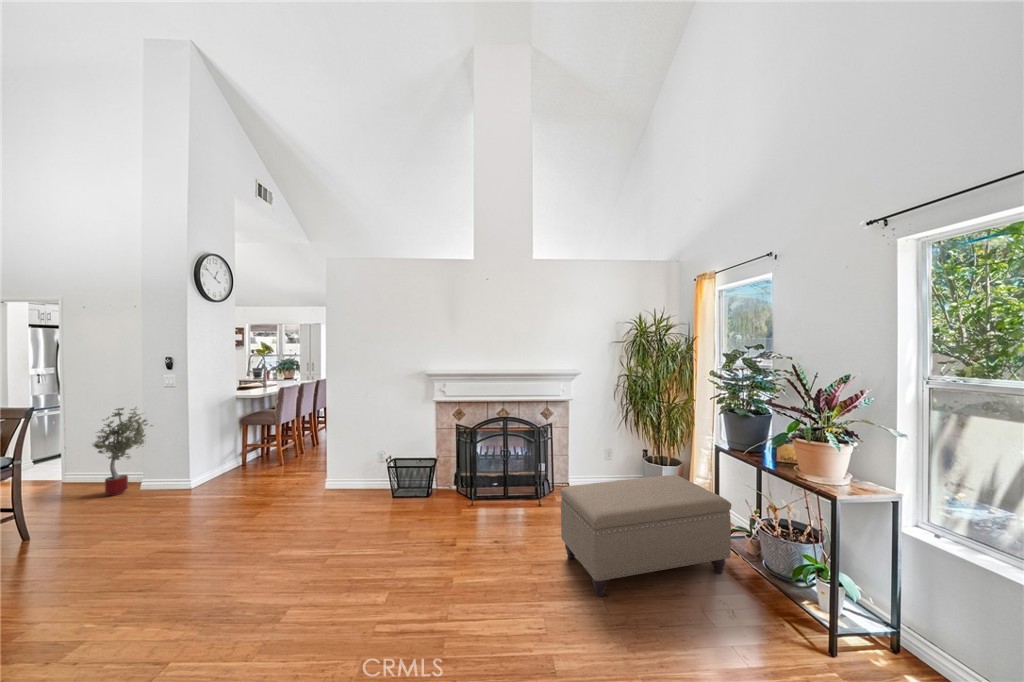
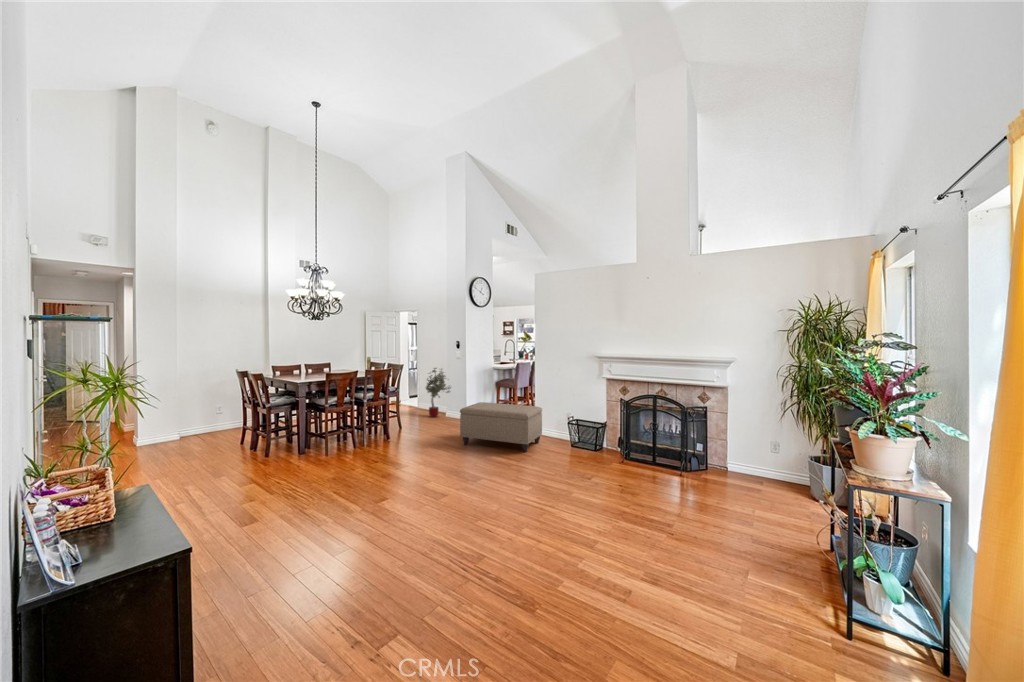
ottoman: present [560,475,731,596] -> present [460,402,542,452]

